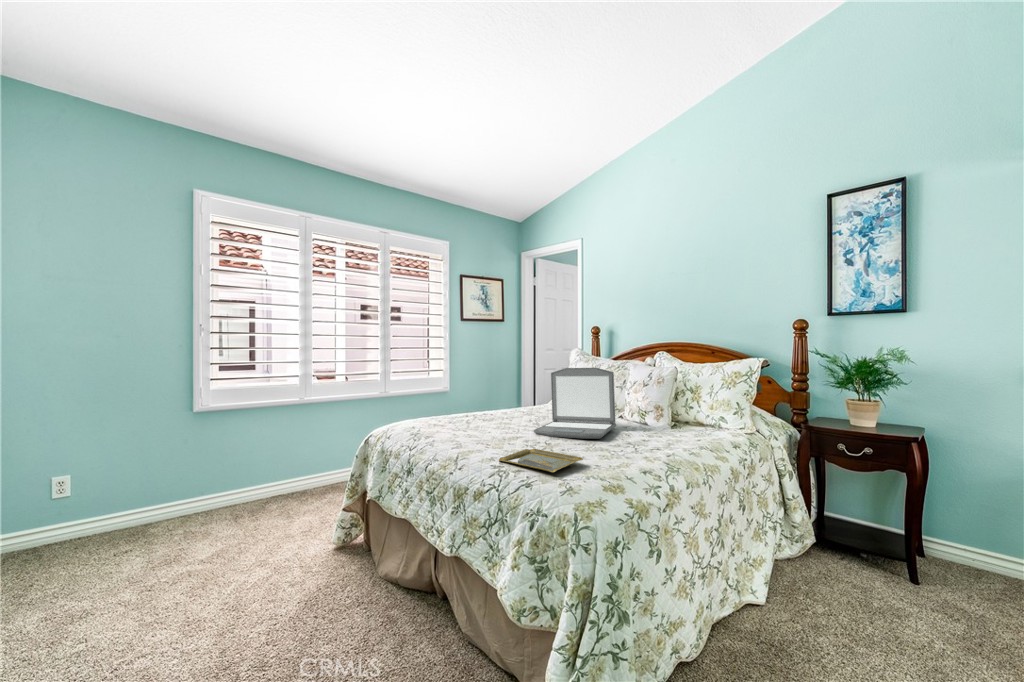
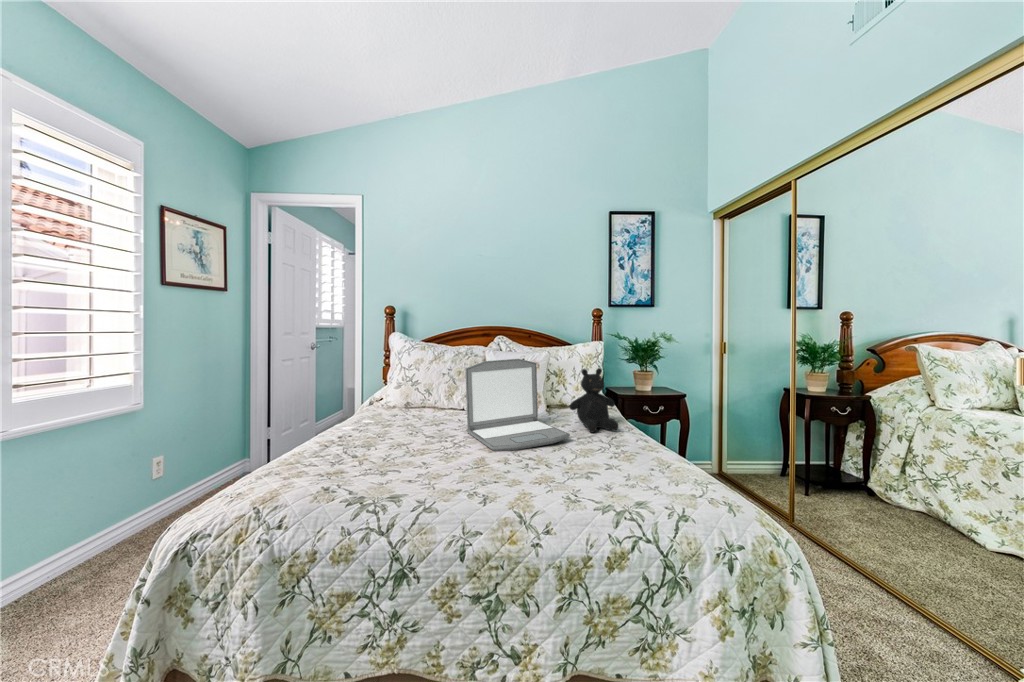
teddy bear: none [642,381,691,444] -> present [570,368,618,433]
tray: present [499,449,583,472] -> none [567,466,678,502]

